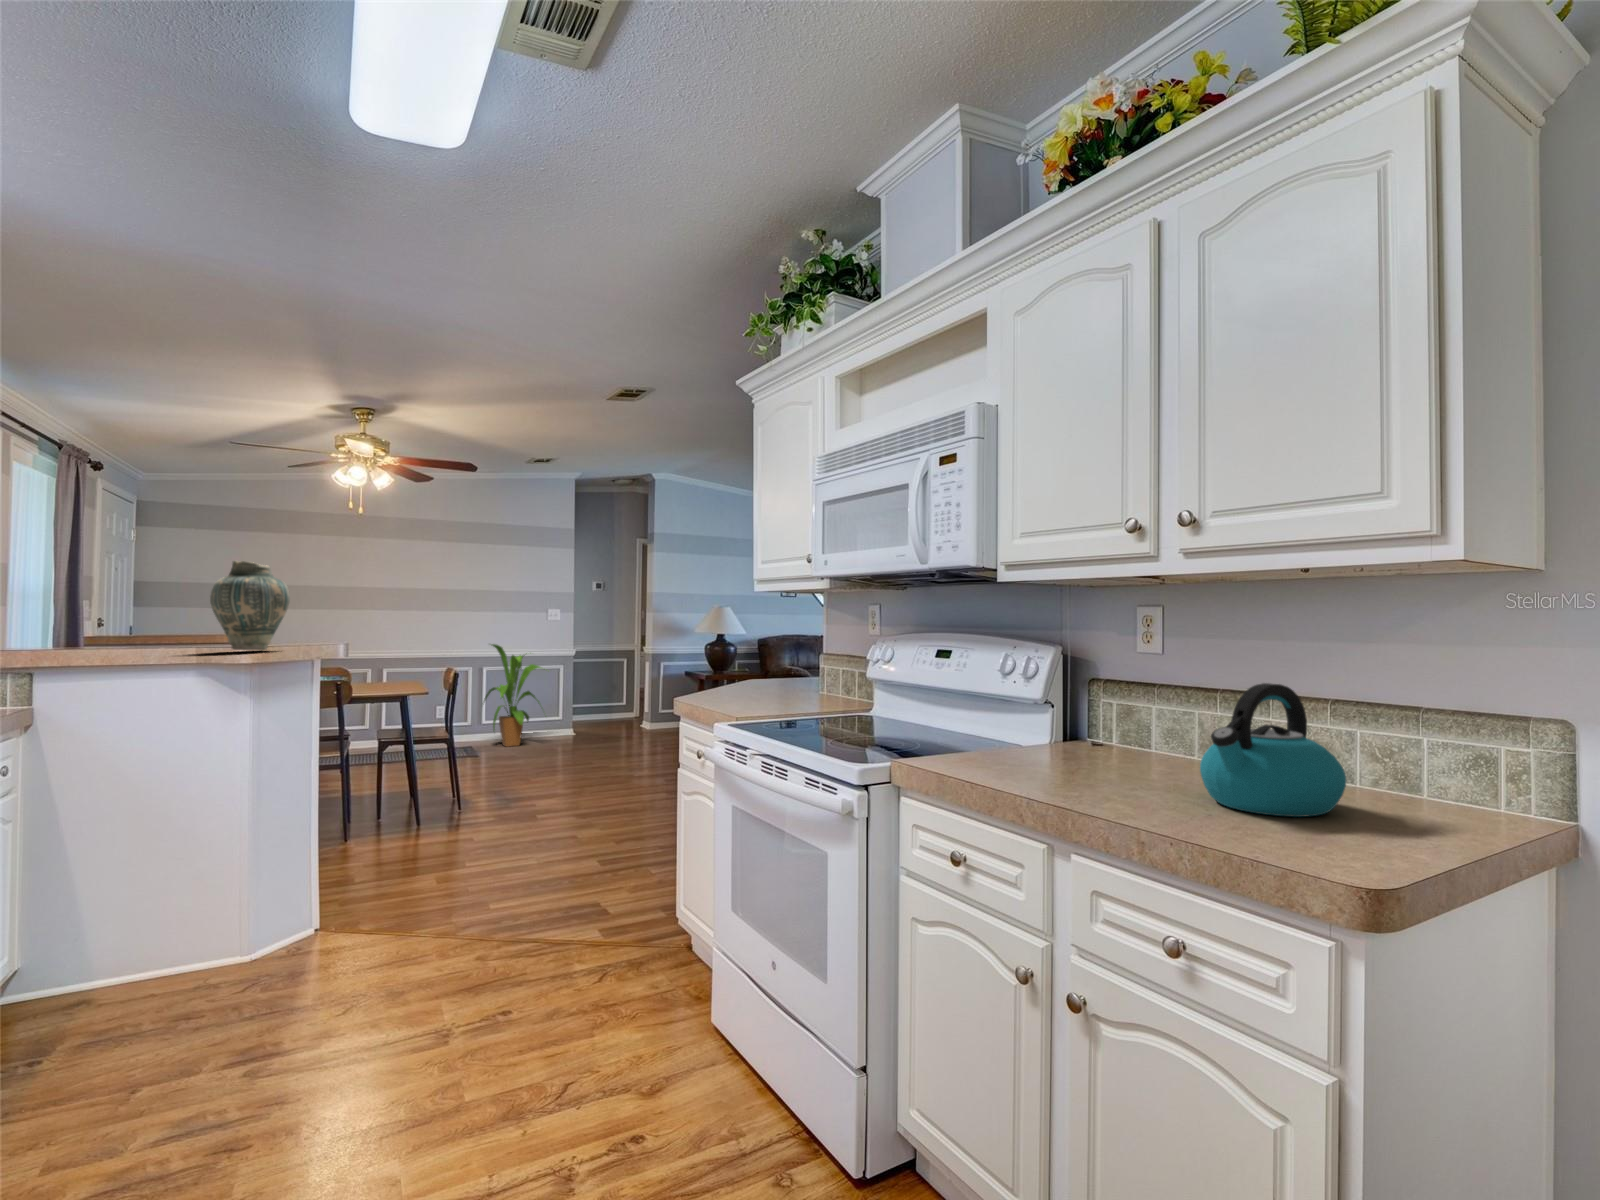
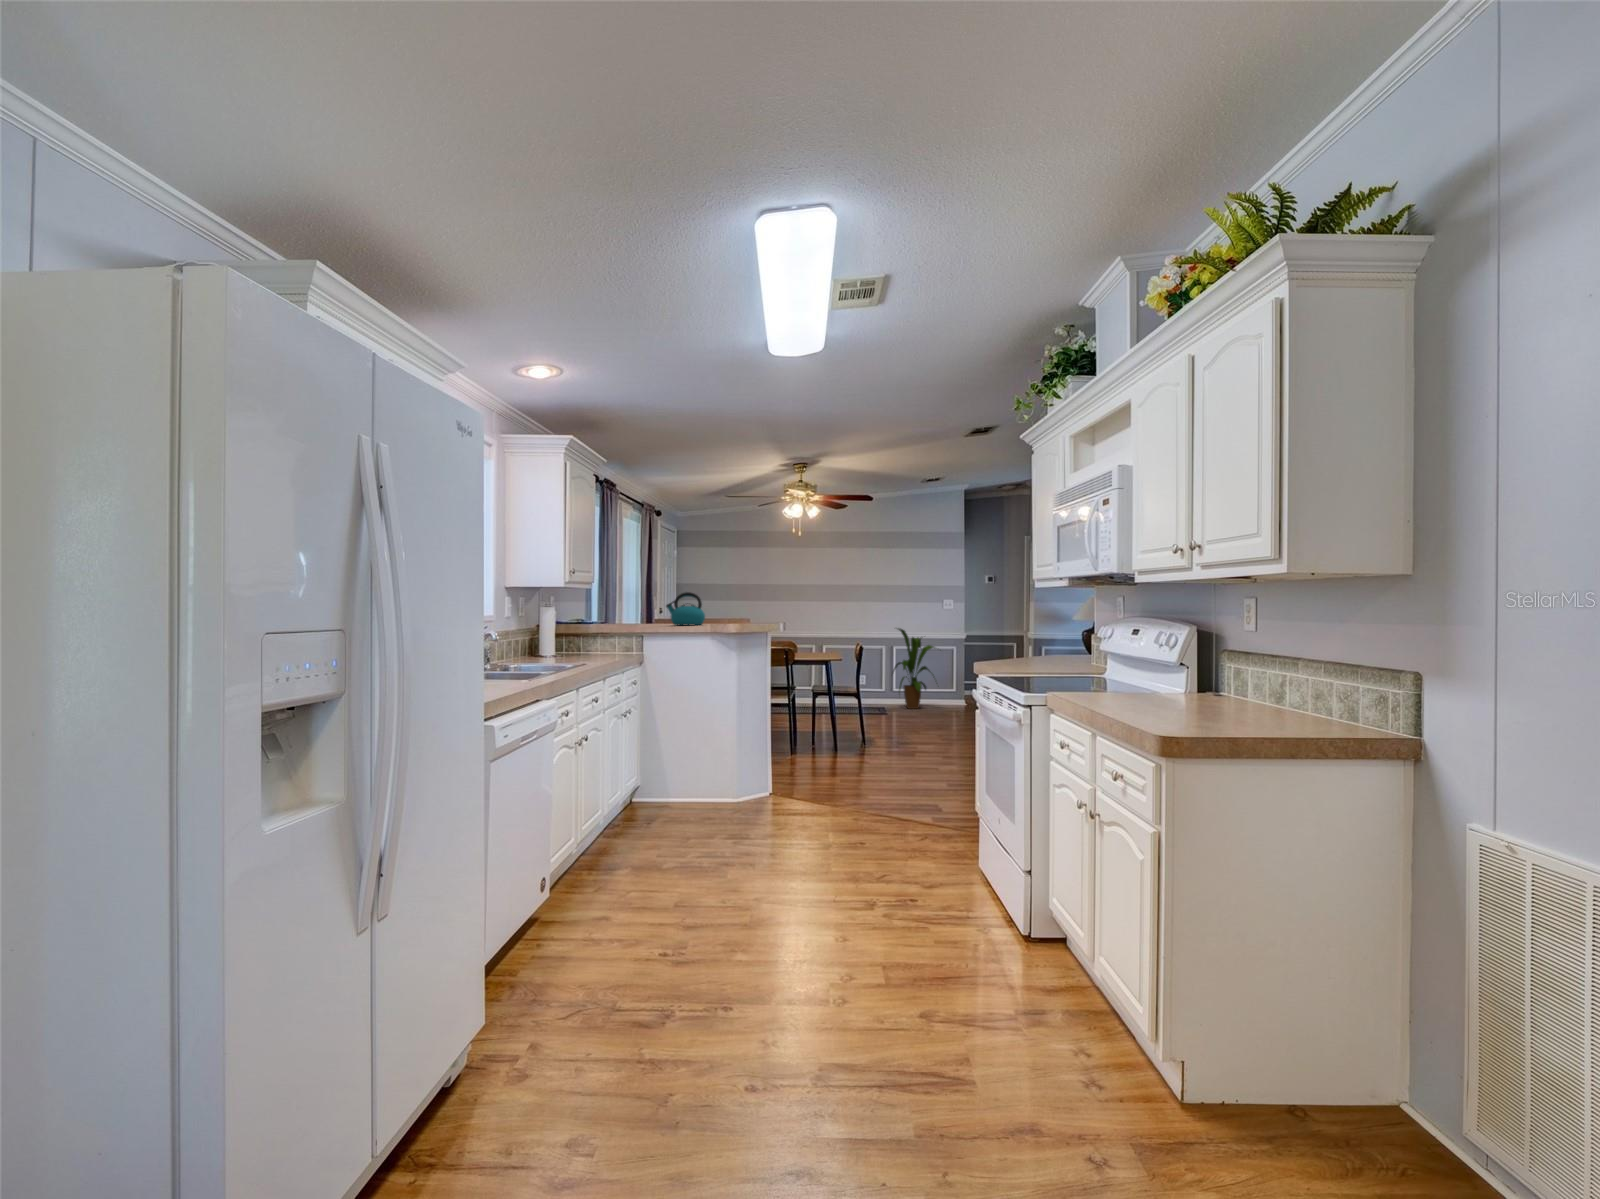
vase: present [210,561,290,651] -> none [716,574,753,624]
kettle: present [1200,683,1346,817] -> present [666,592,705,625]

